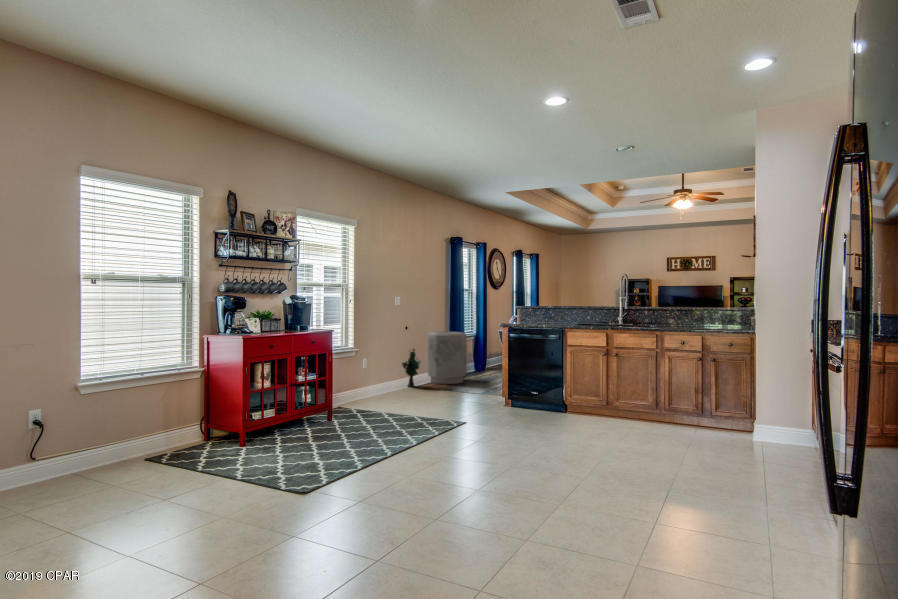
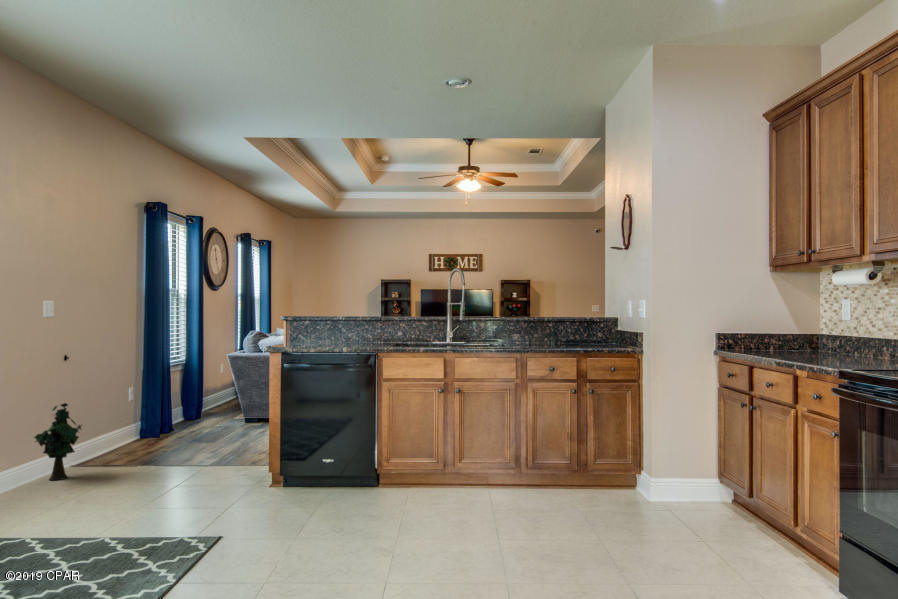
trash can: present [428,332,467,384] -> none [96,363,177,461]

